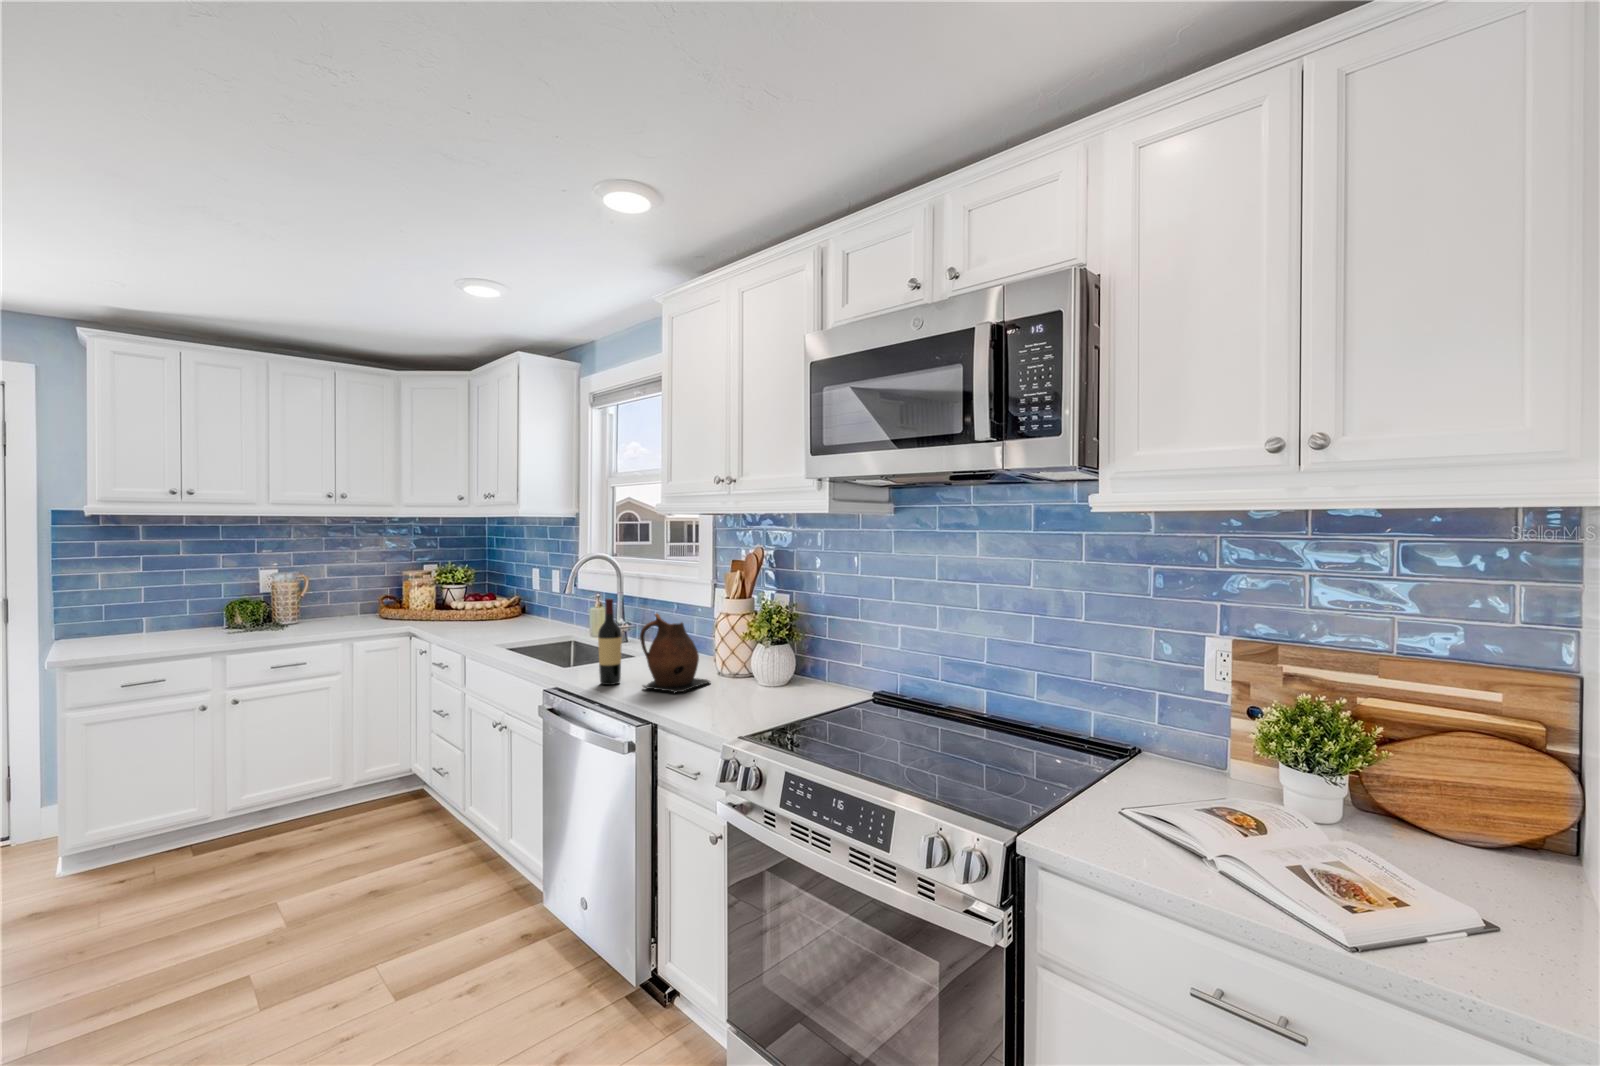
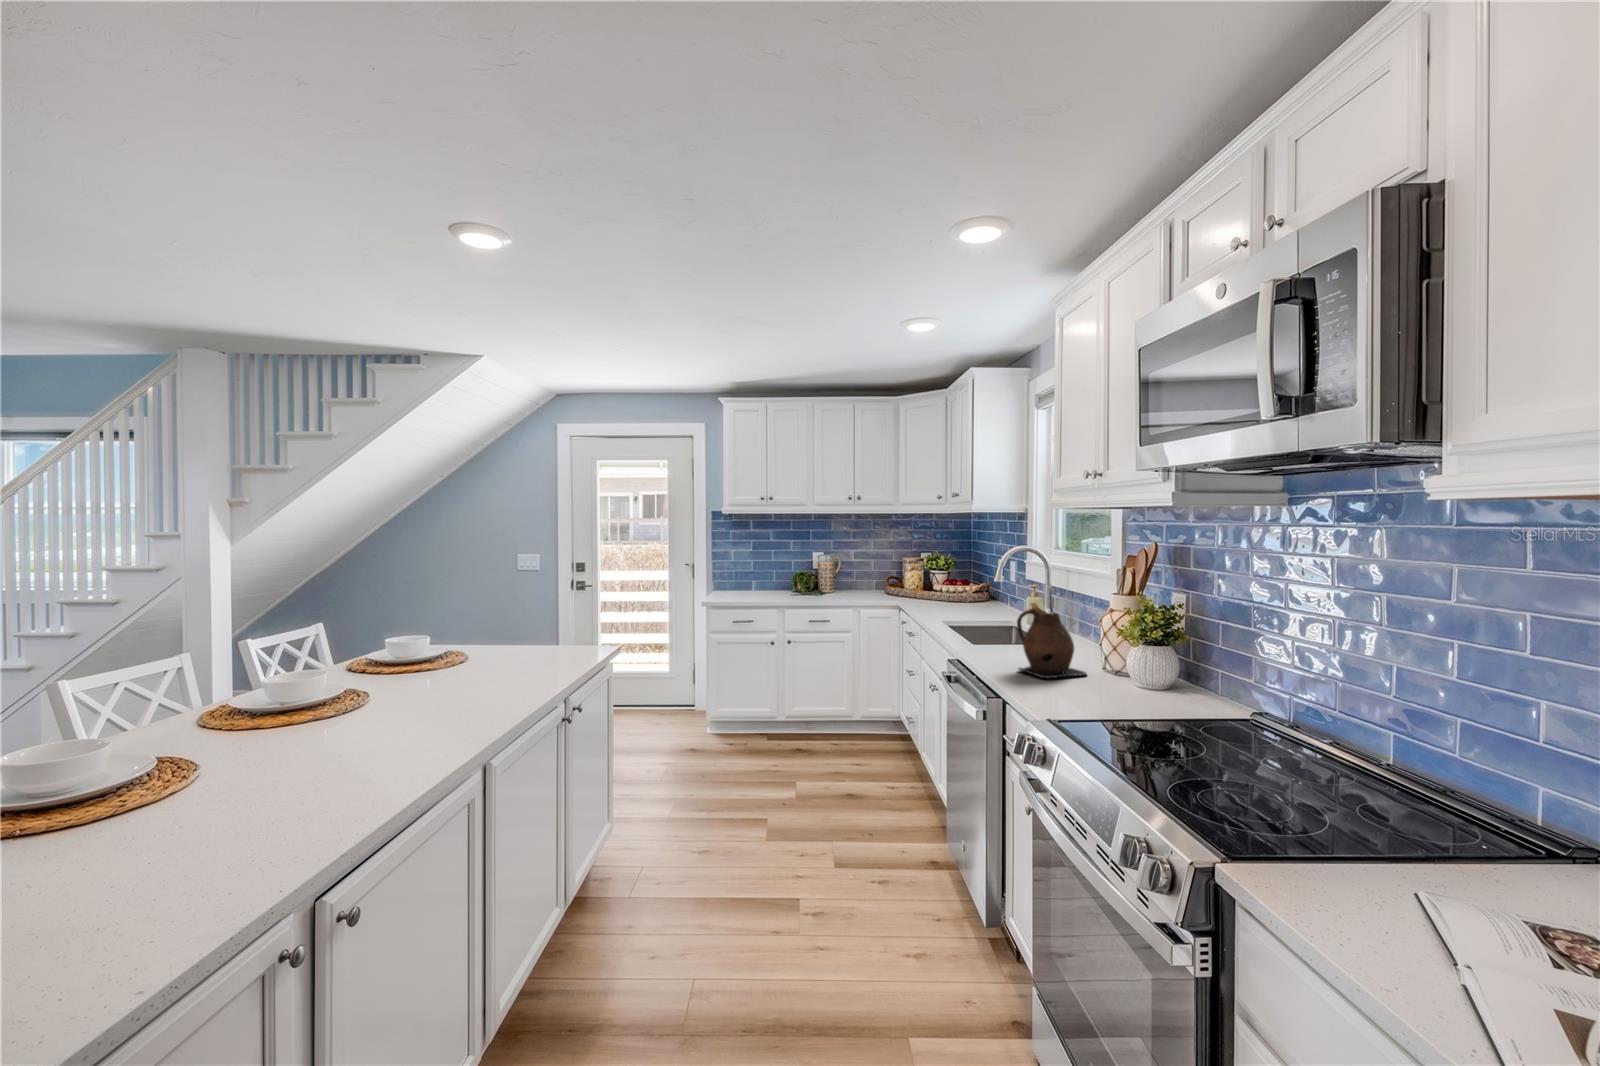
wine bottle: present [598,598,622,685] -> none [986,586,1007,664]

